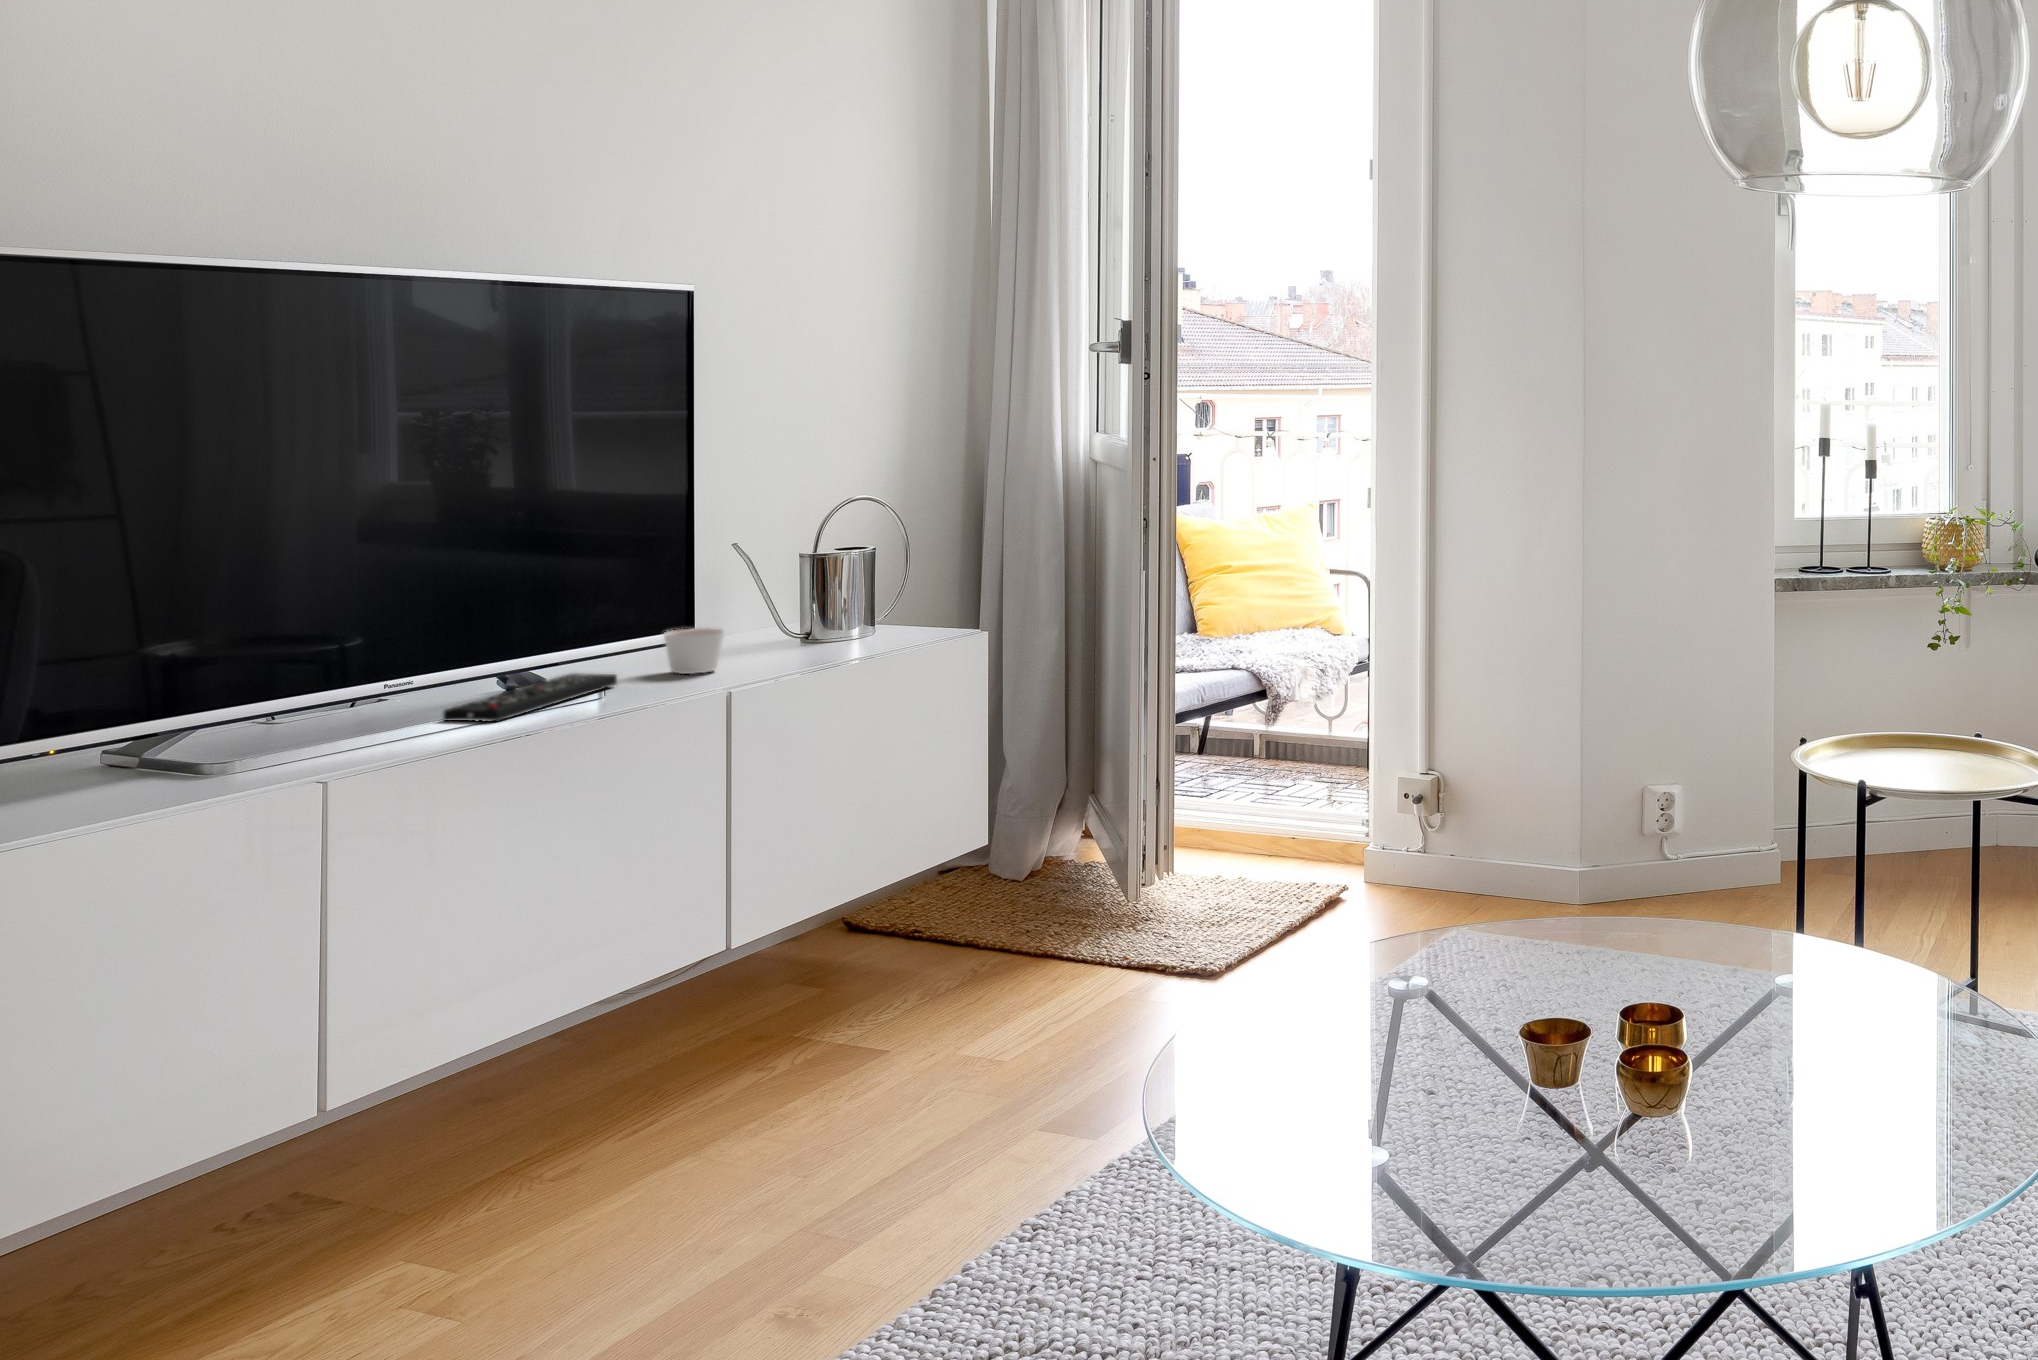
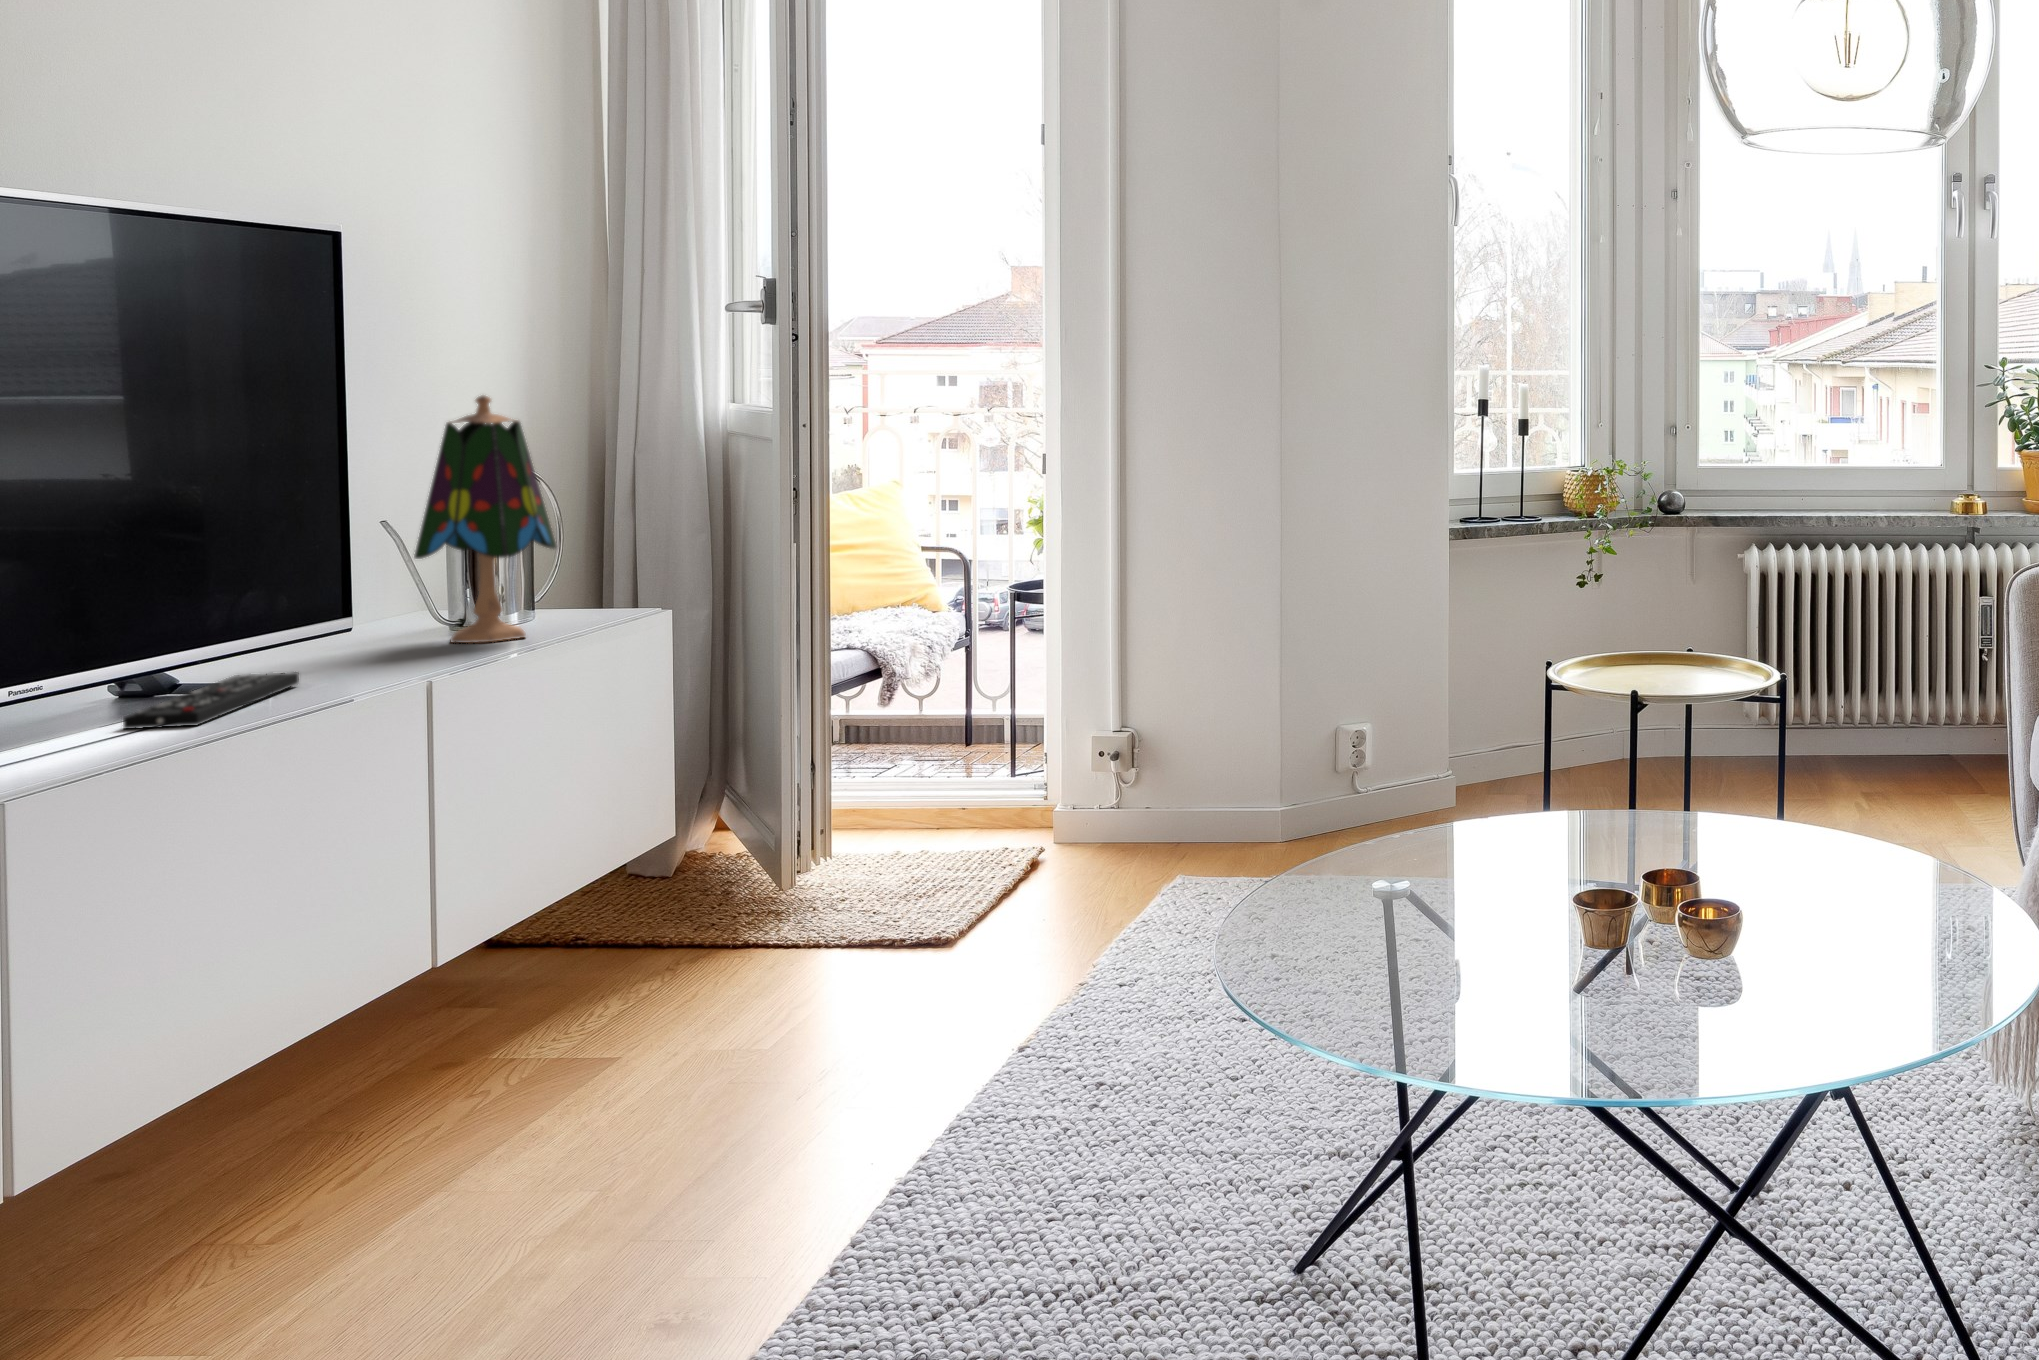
table lamp: none [754,421,879,651] -> present [414,395,556,643]
candle: present [664,628,724,674] -> none [337,620,410,670]

